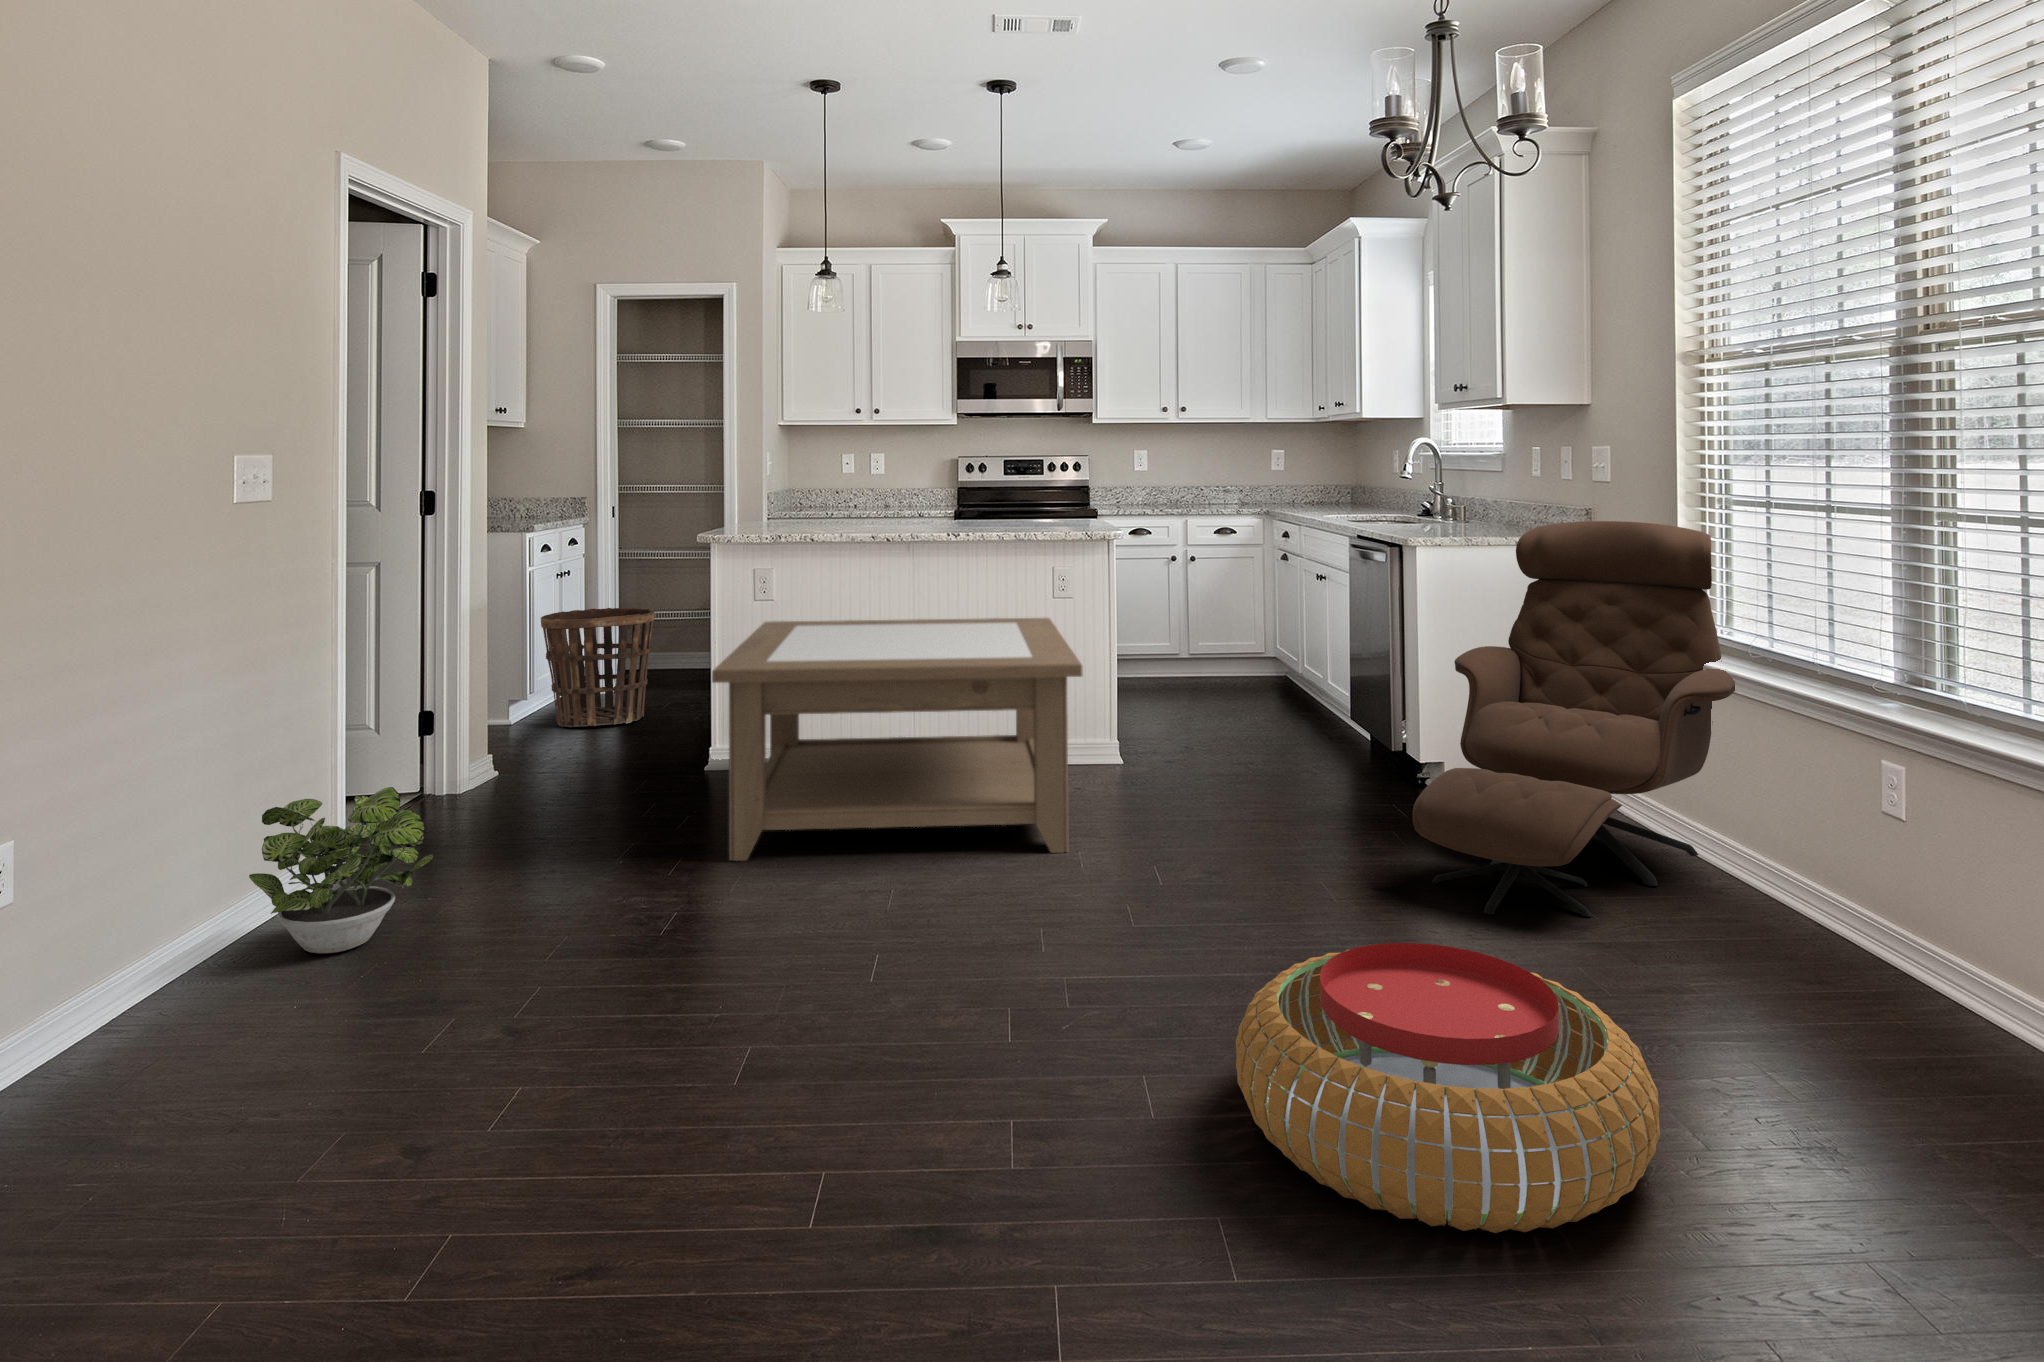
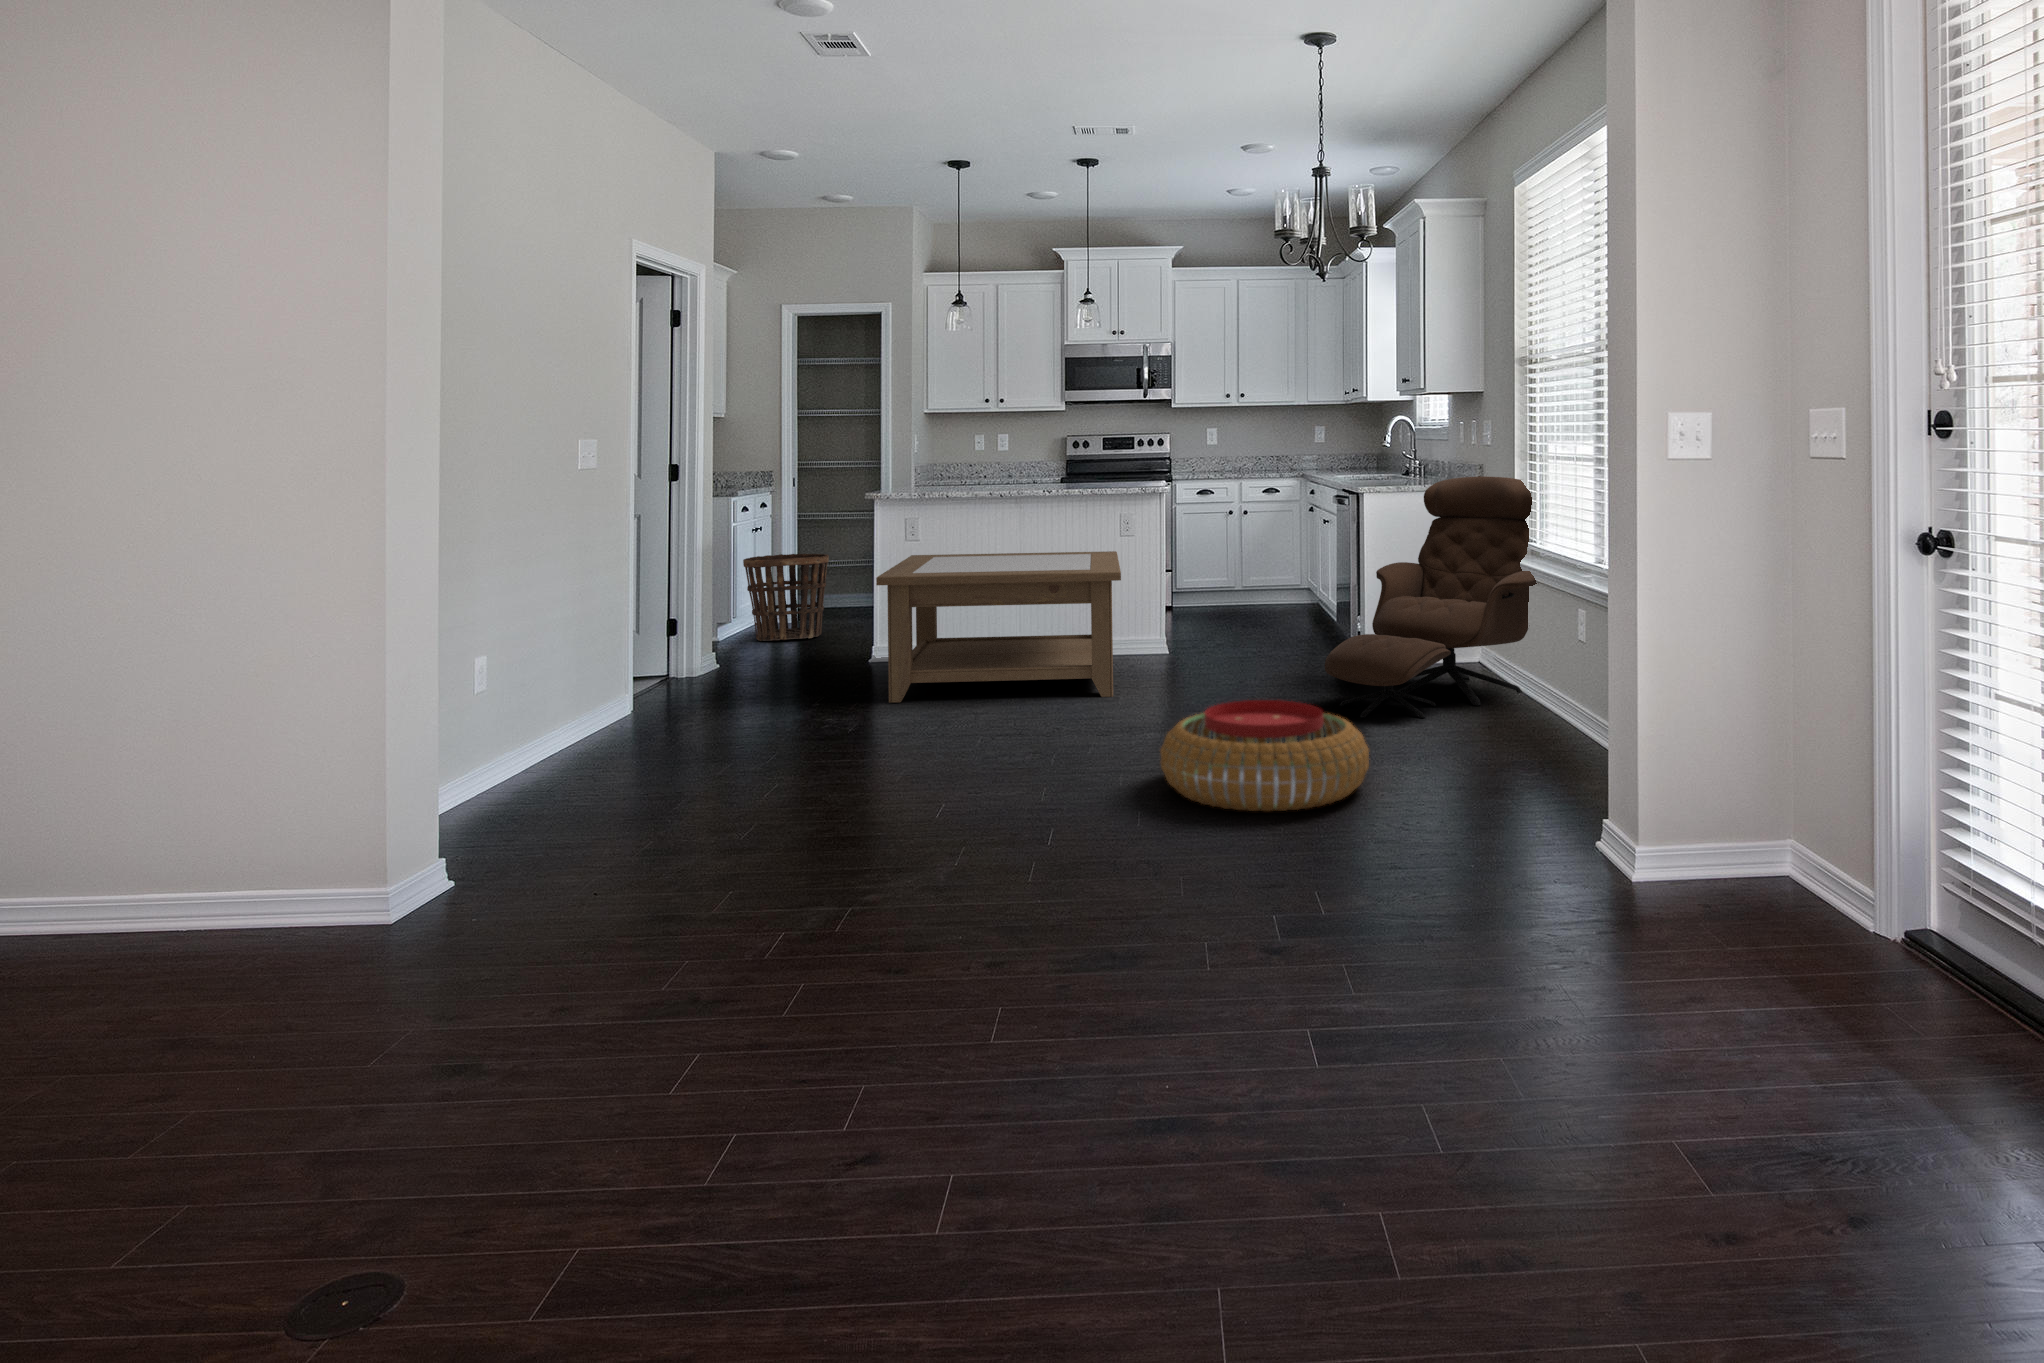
potted plant: present [249,787,434,953] -> none [598,640,706,741]

